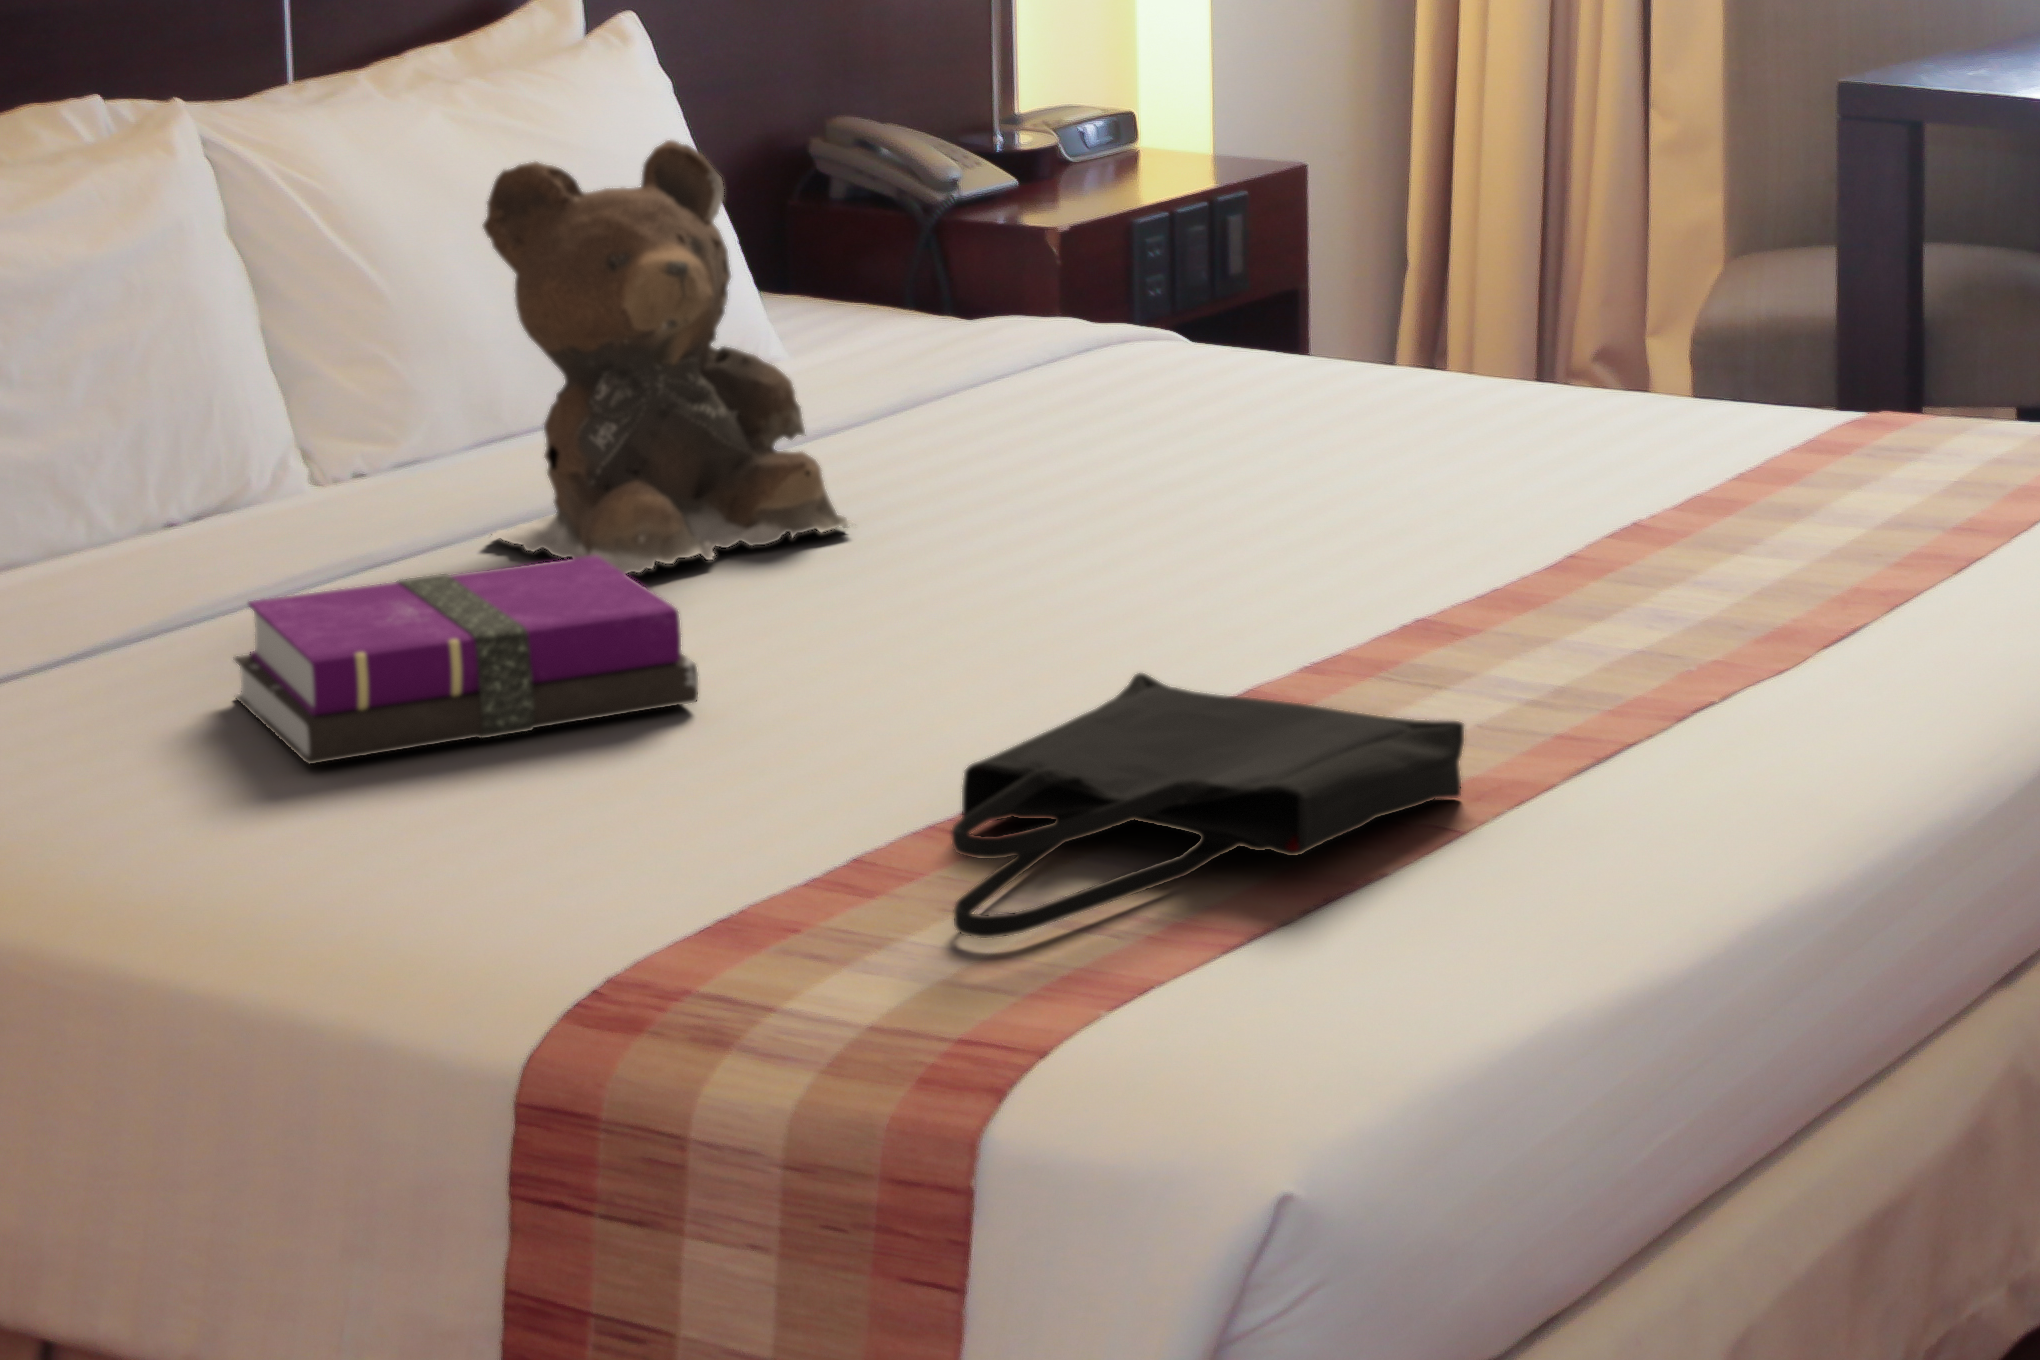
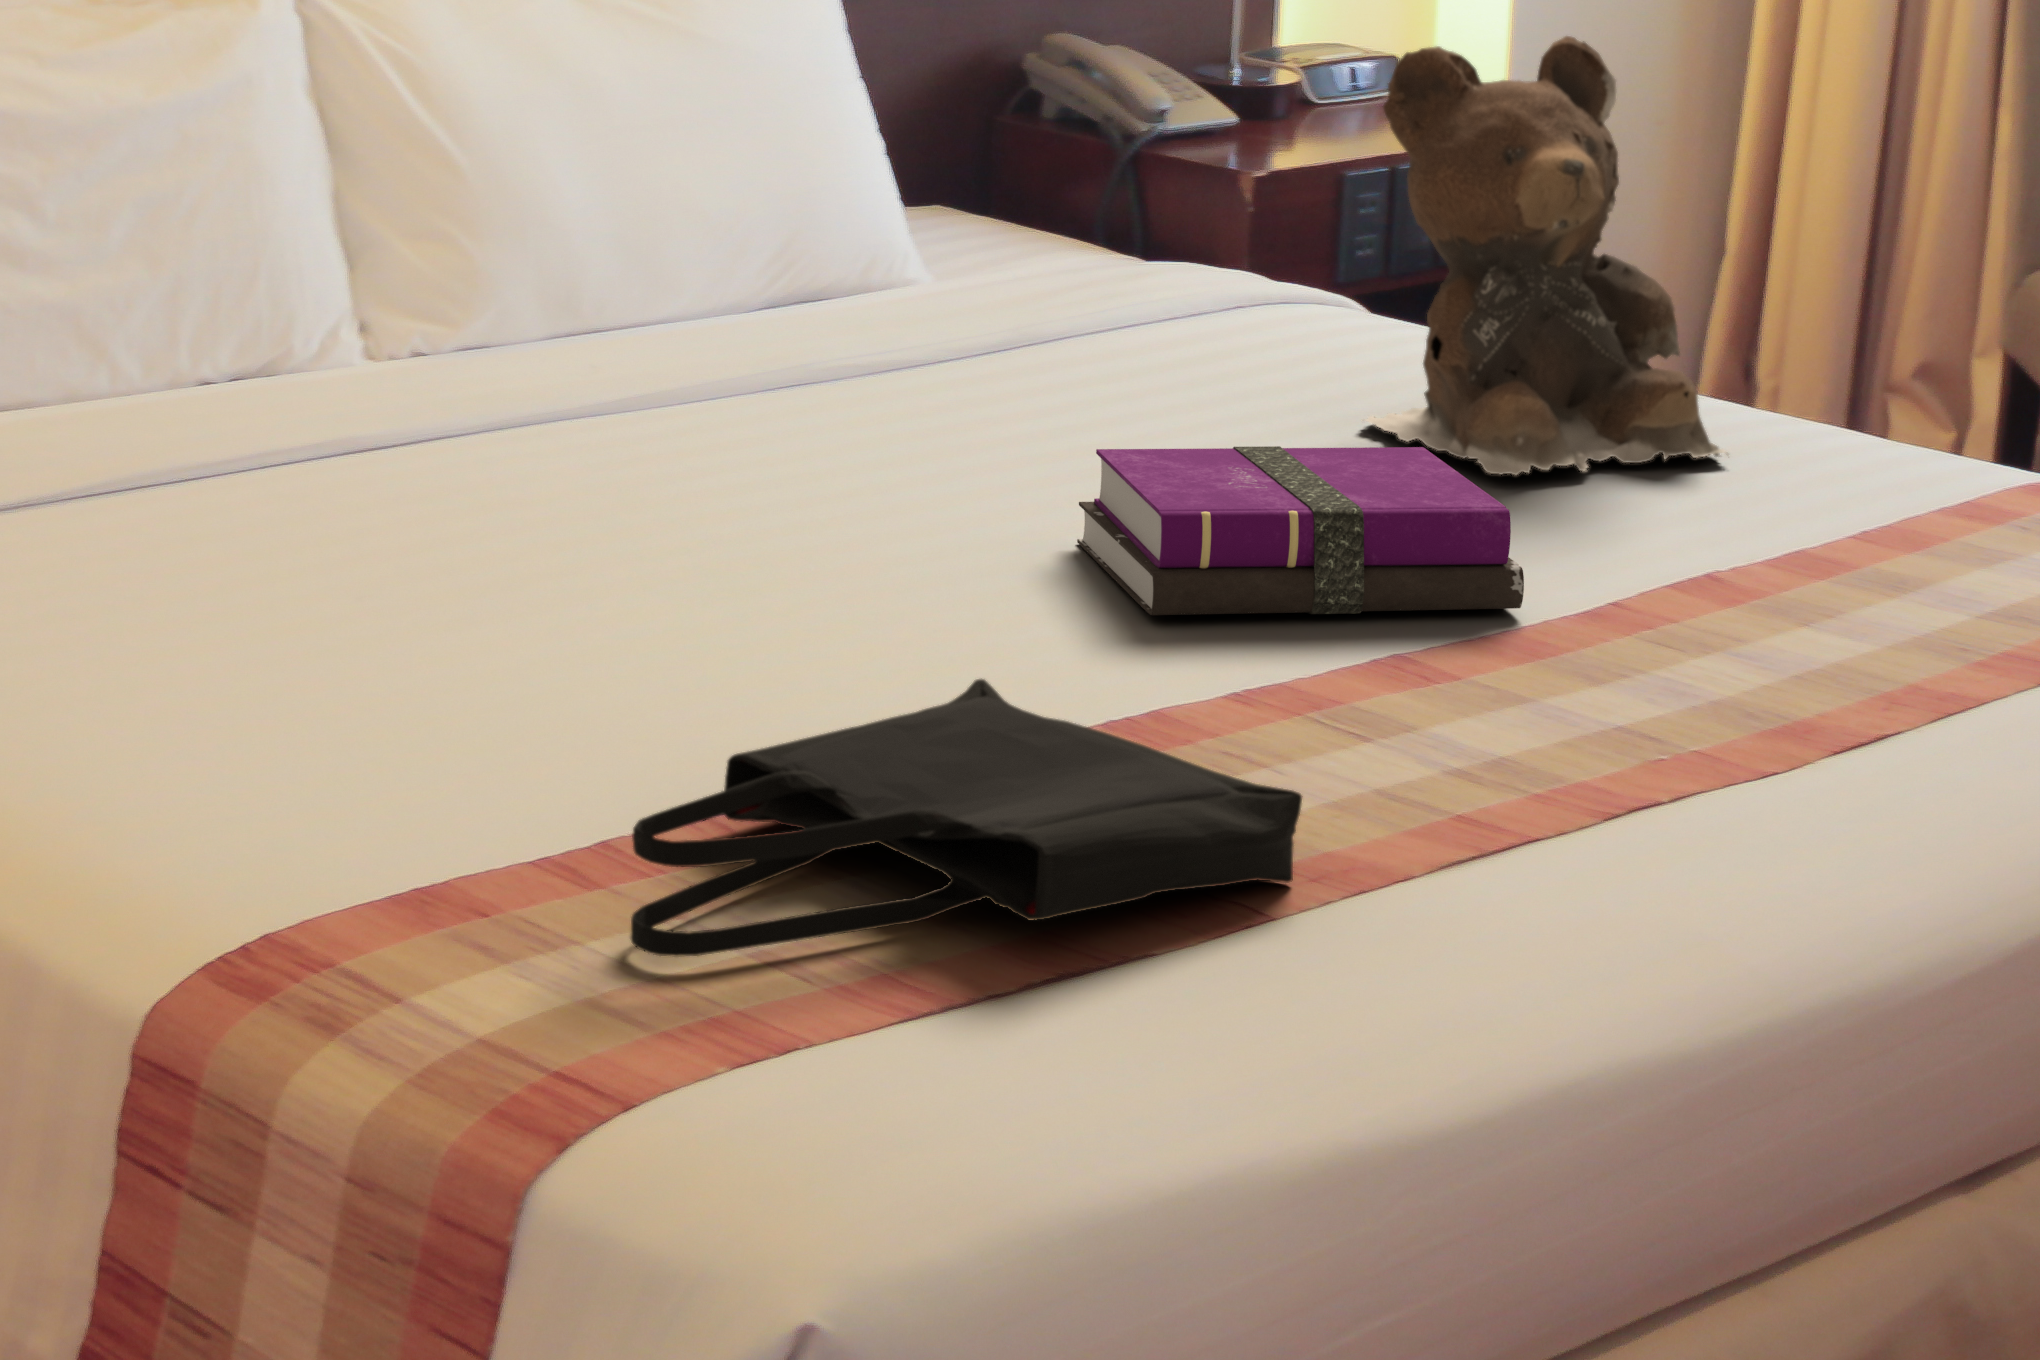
teddy bear: present [483,140,852,575] -> present [1366,36,1728,475]
notebook: present [234,556,698,764] -> present [1077,446,1524,615]

